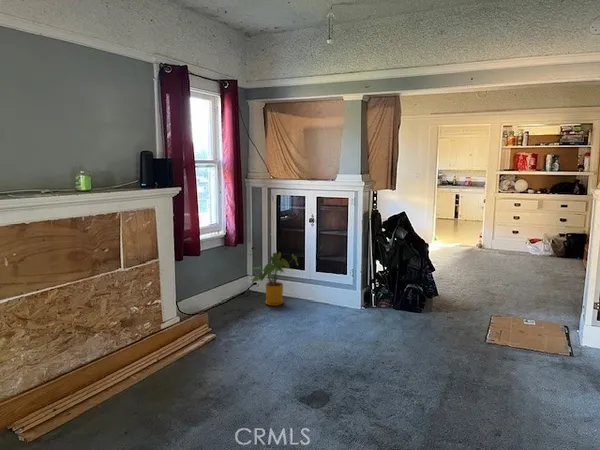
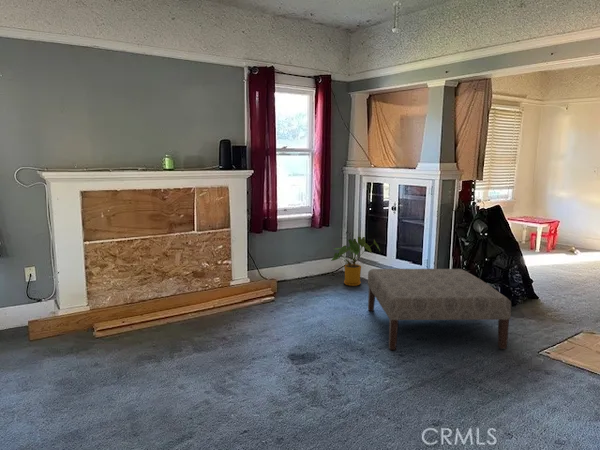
ottoman: none [318,275,468,367] -> present [368,269,511,350]

